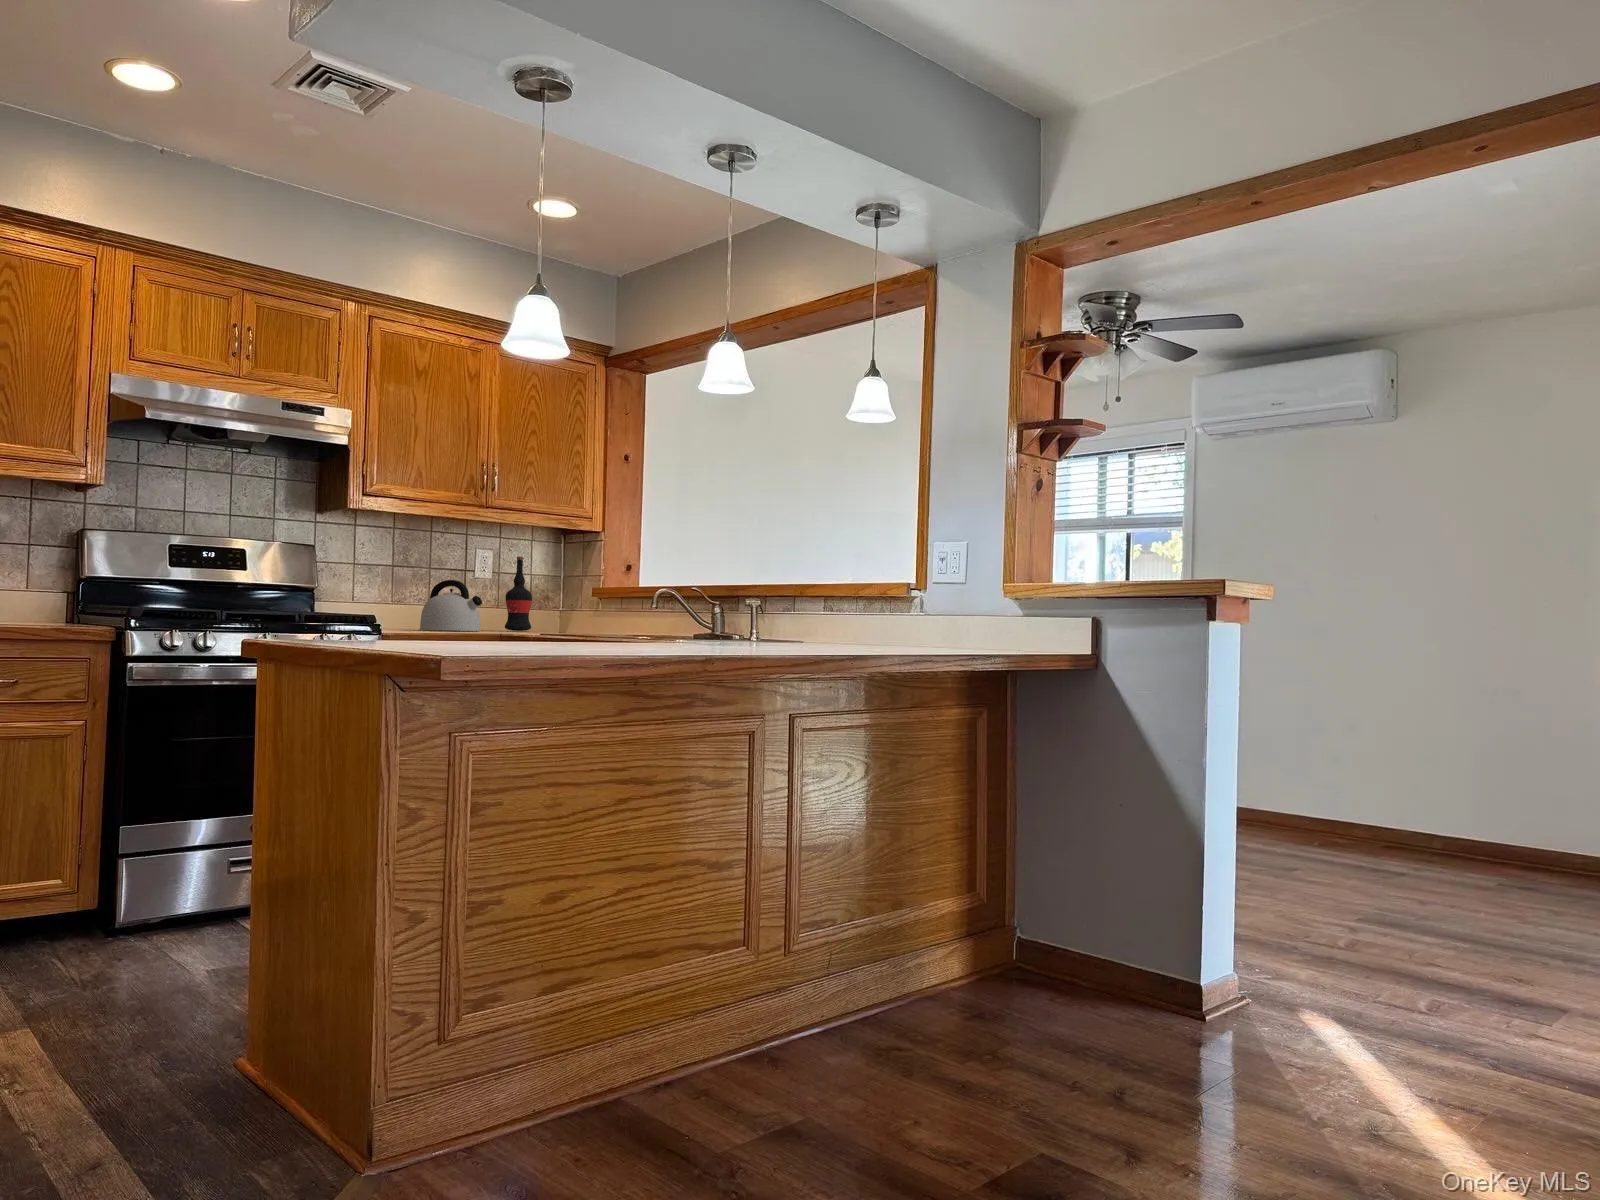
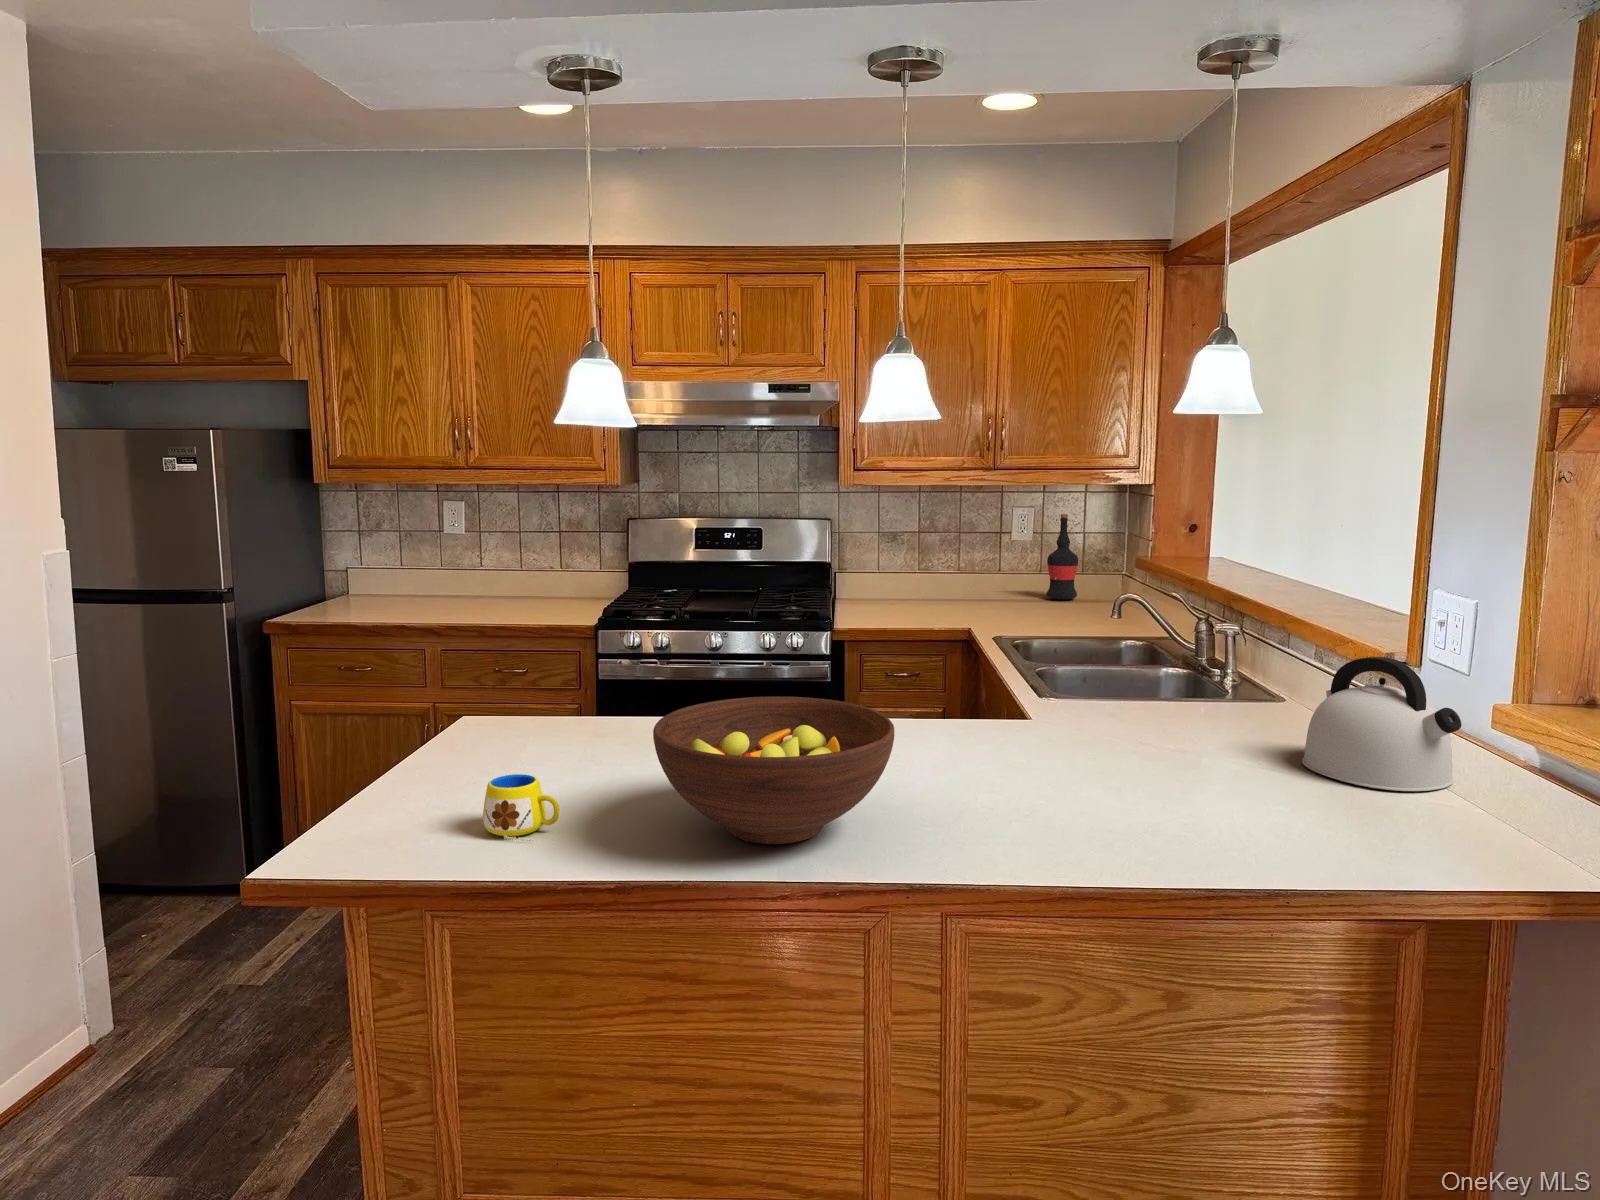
fruit bowl: none [631,568,798,650] -> present [653,696,894,844]
kettle: present [419,580,482,631] -> present [1302,657,1461,791]
mug: none [525,611,588,652] -> present [483,774,559,842]

